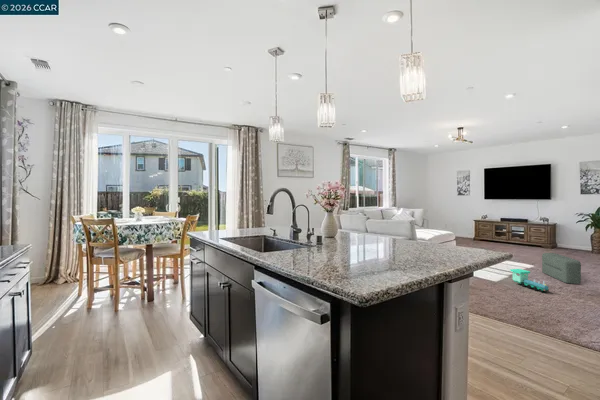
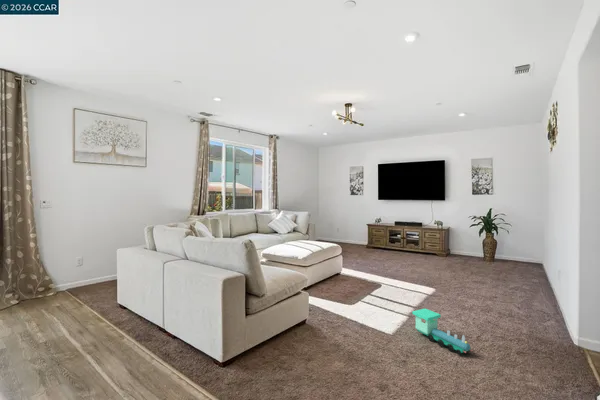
pouf: present [542,253,581,284] -> none [448,274,502,324]

